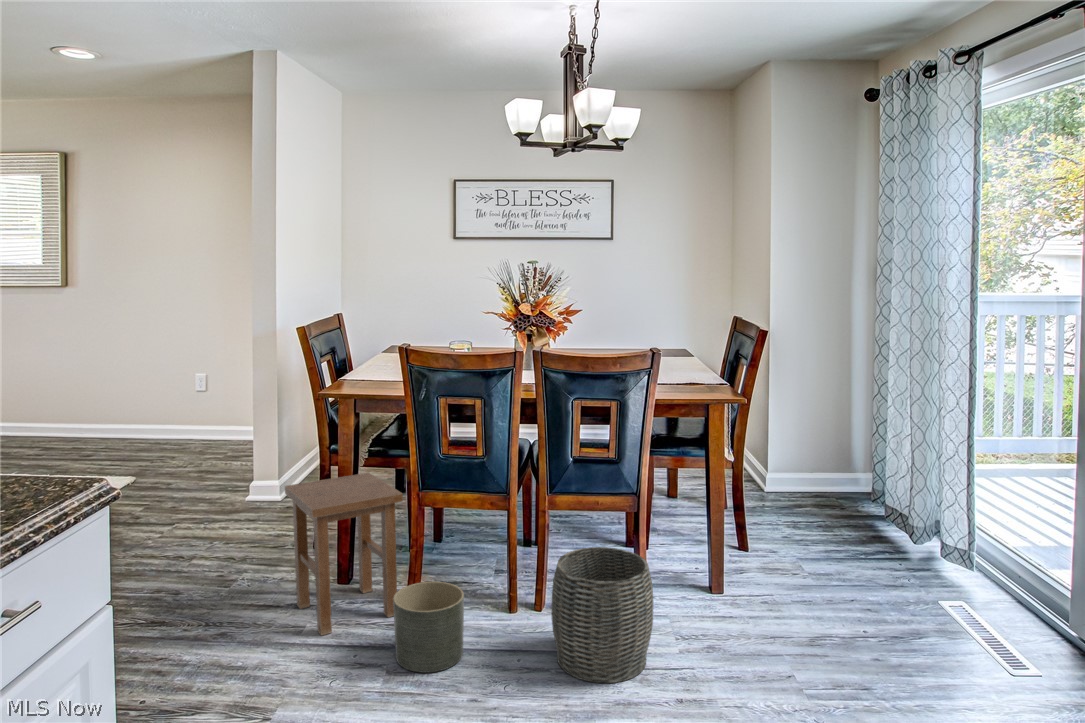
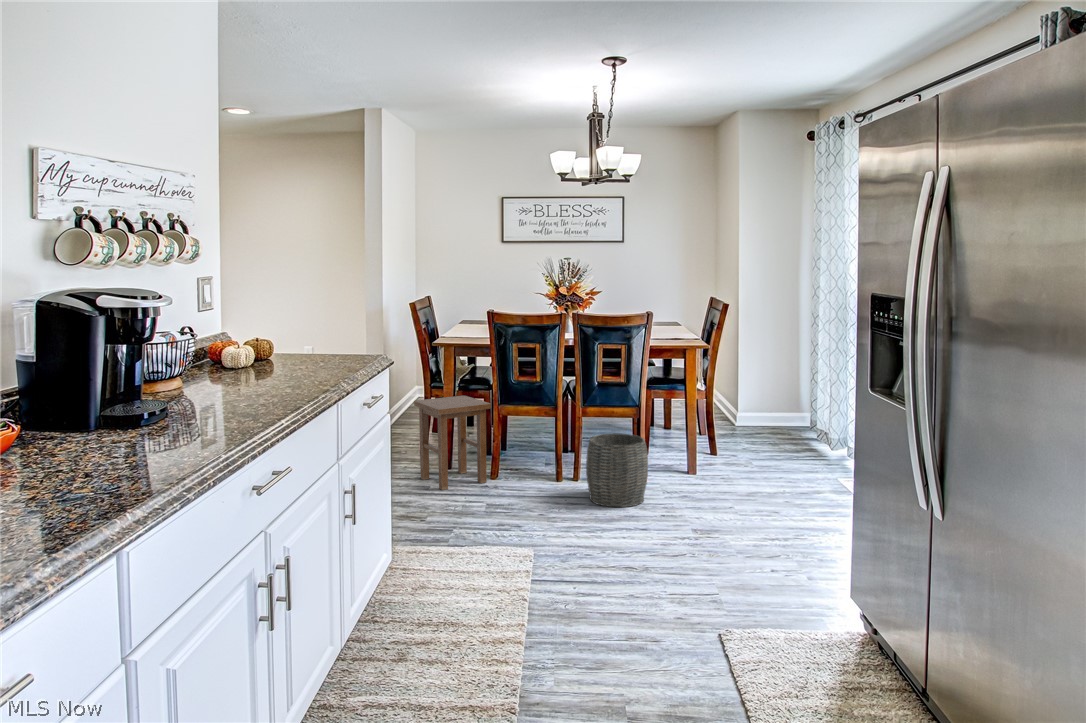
planter: present [393,582,464,673] -> none [490,455,533,503]

